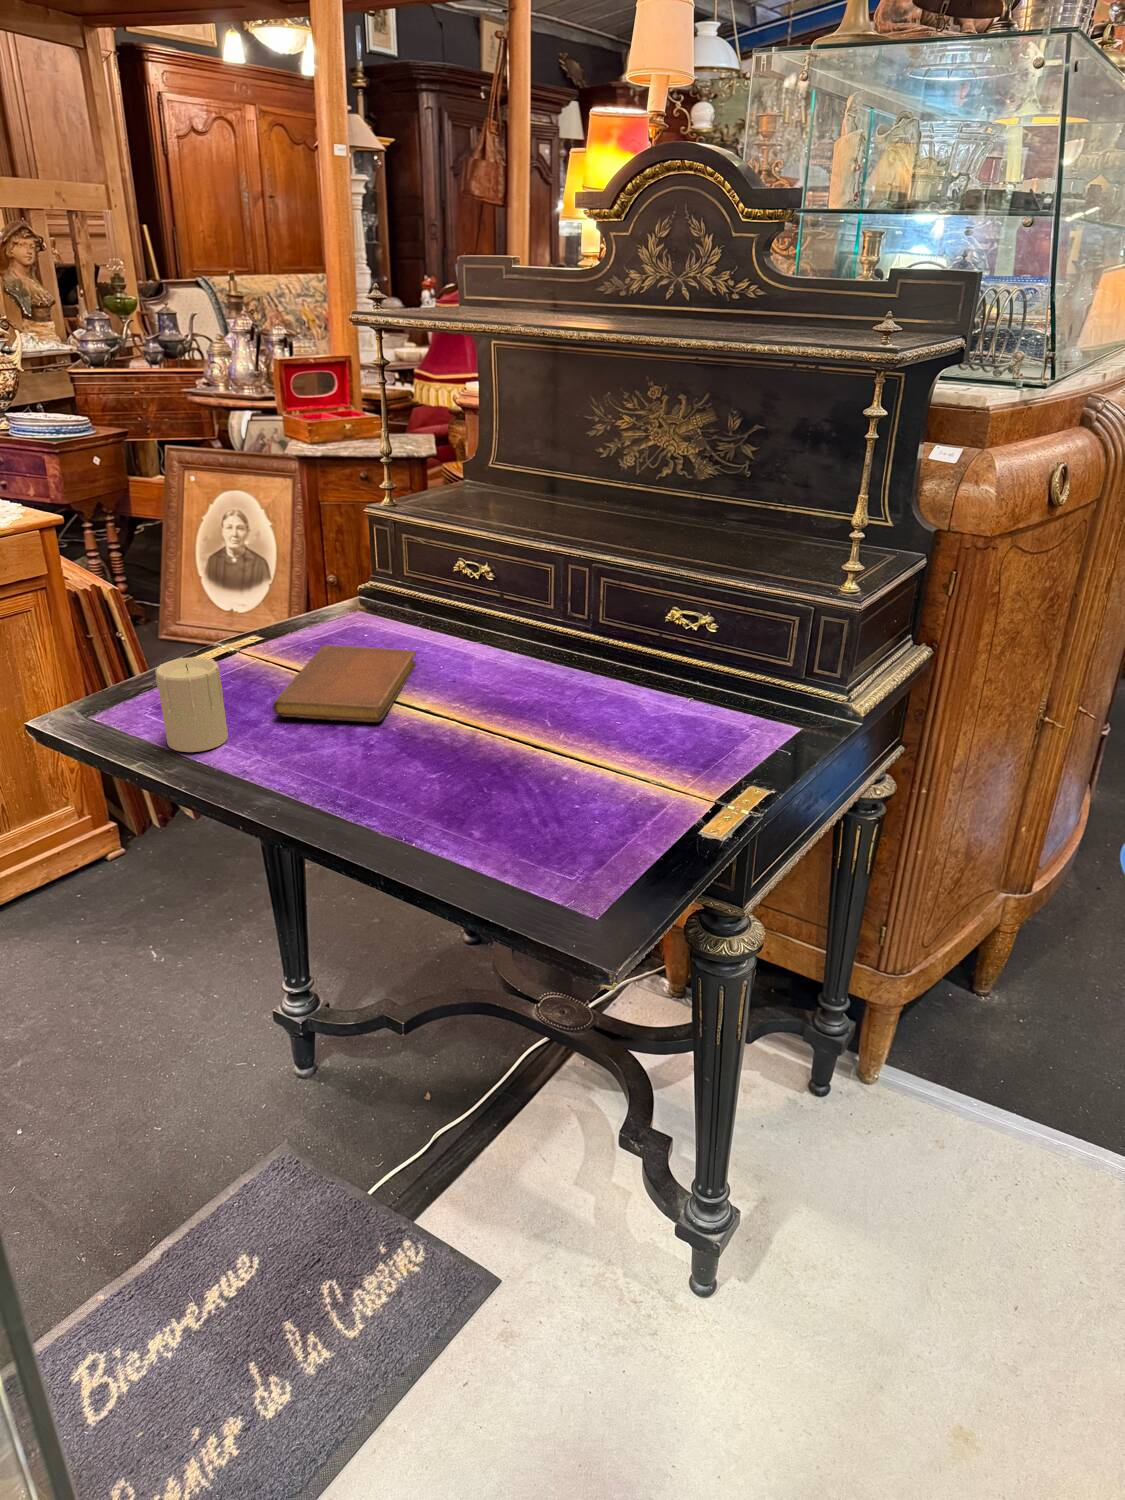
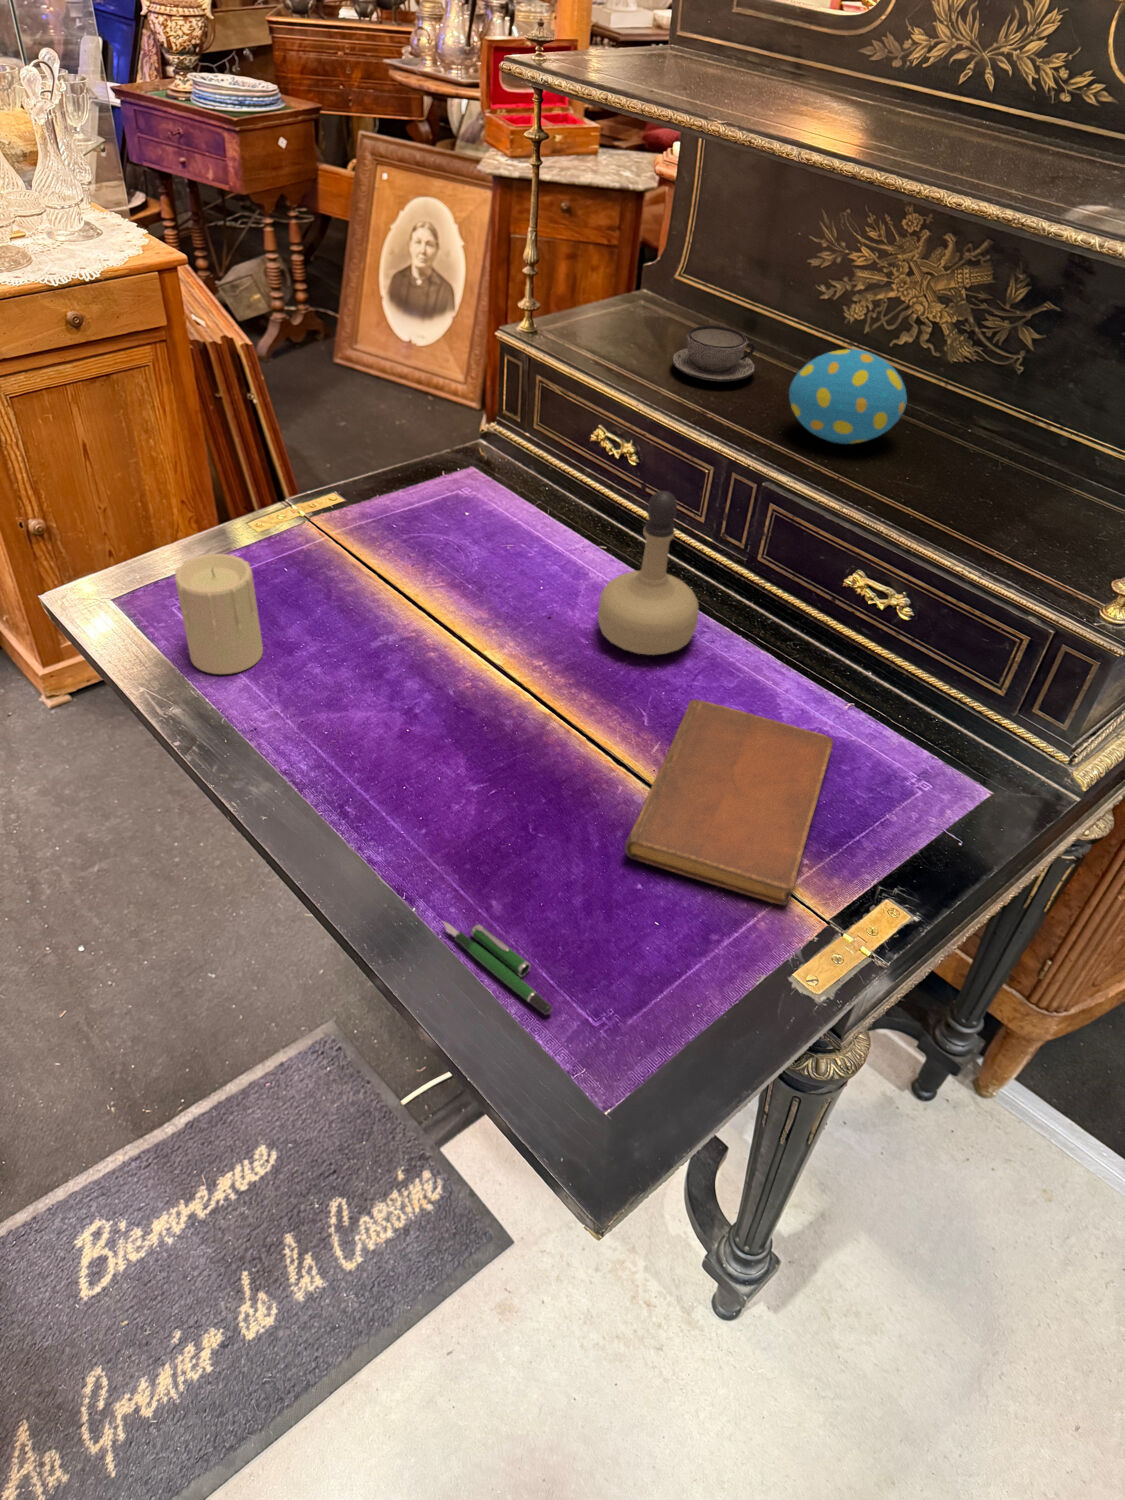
decorative egg: none [596,471,680,538] -> present [789,349,907,444]
teacup: none [501,483,564,518] -> present [671,326,756,381]
perfume bottle: none [489,565,567,693] -> present [598,491,698,655]
notebook: present [273,645,416,722] -> present [625,699,833,905]
pen: none [437,849,539,891] -> present [443,921,552,1015]

